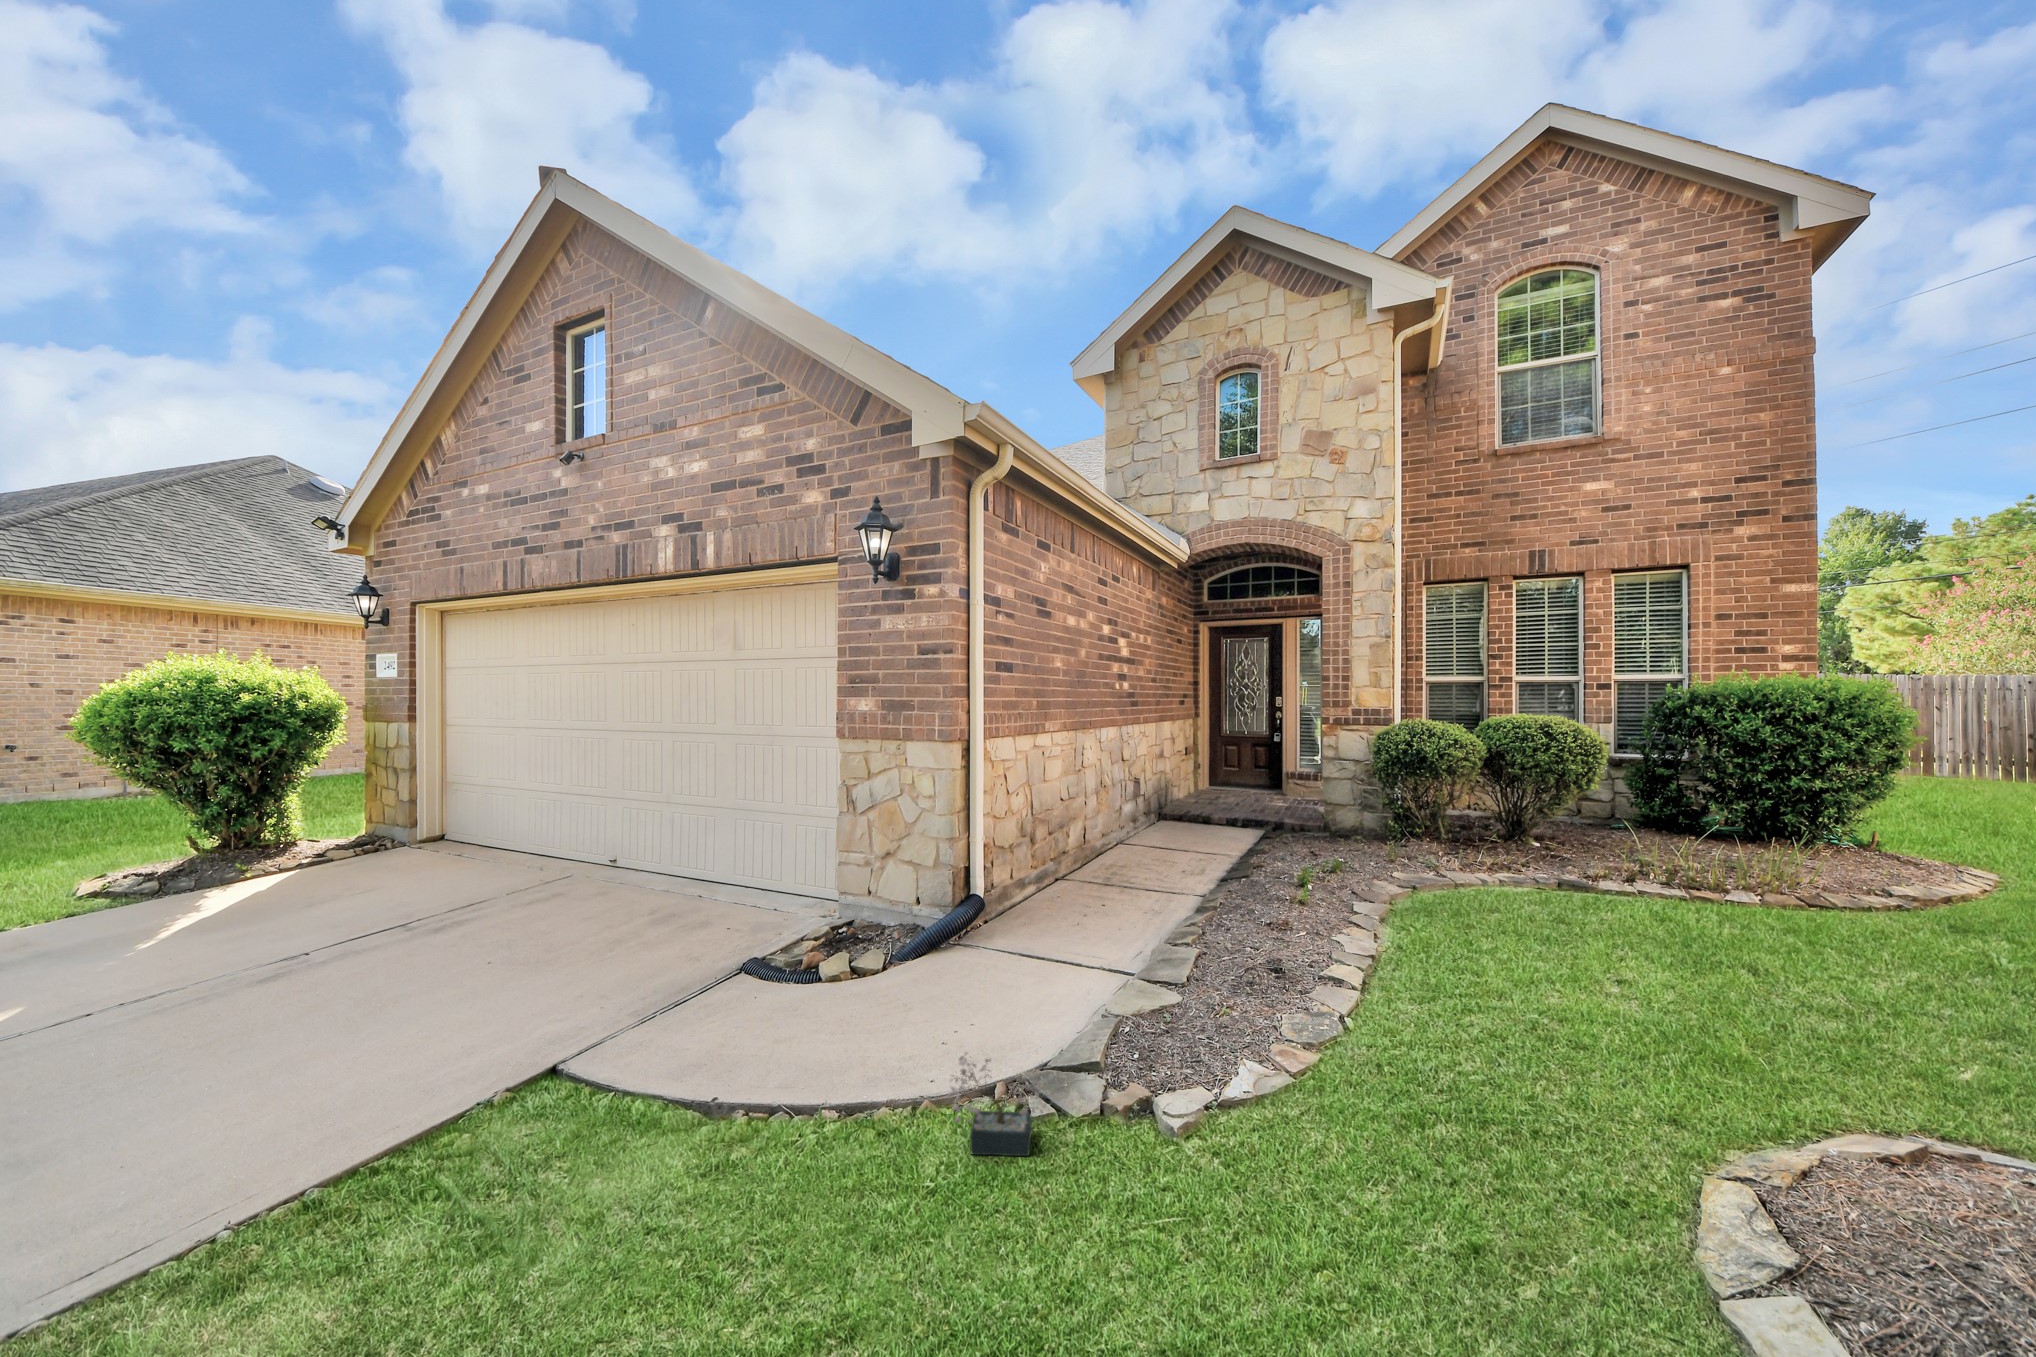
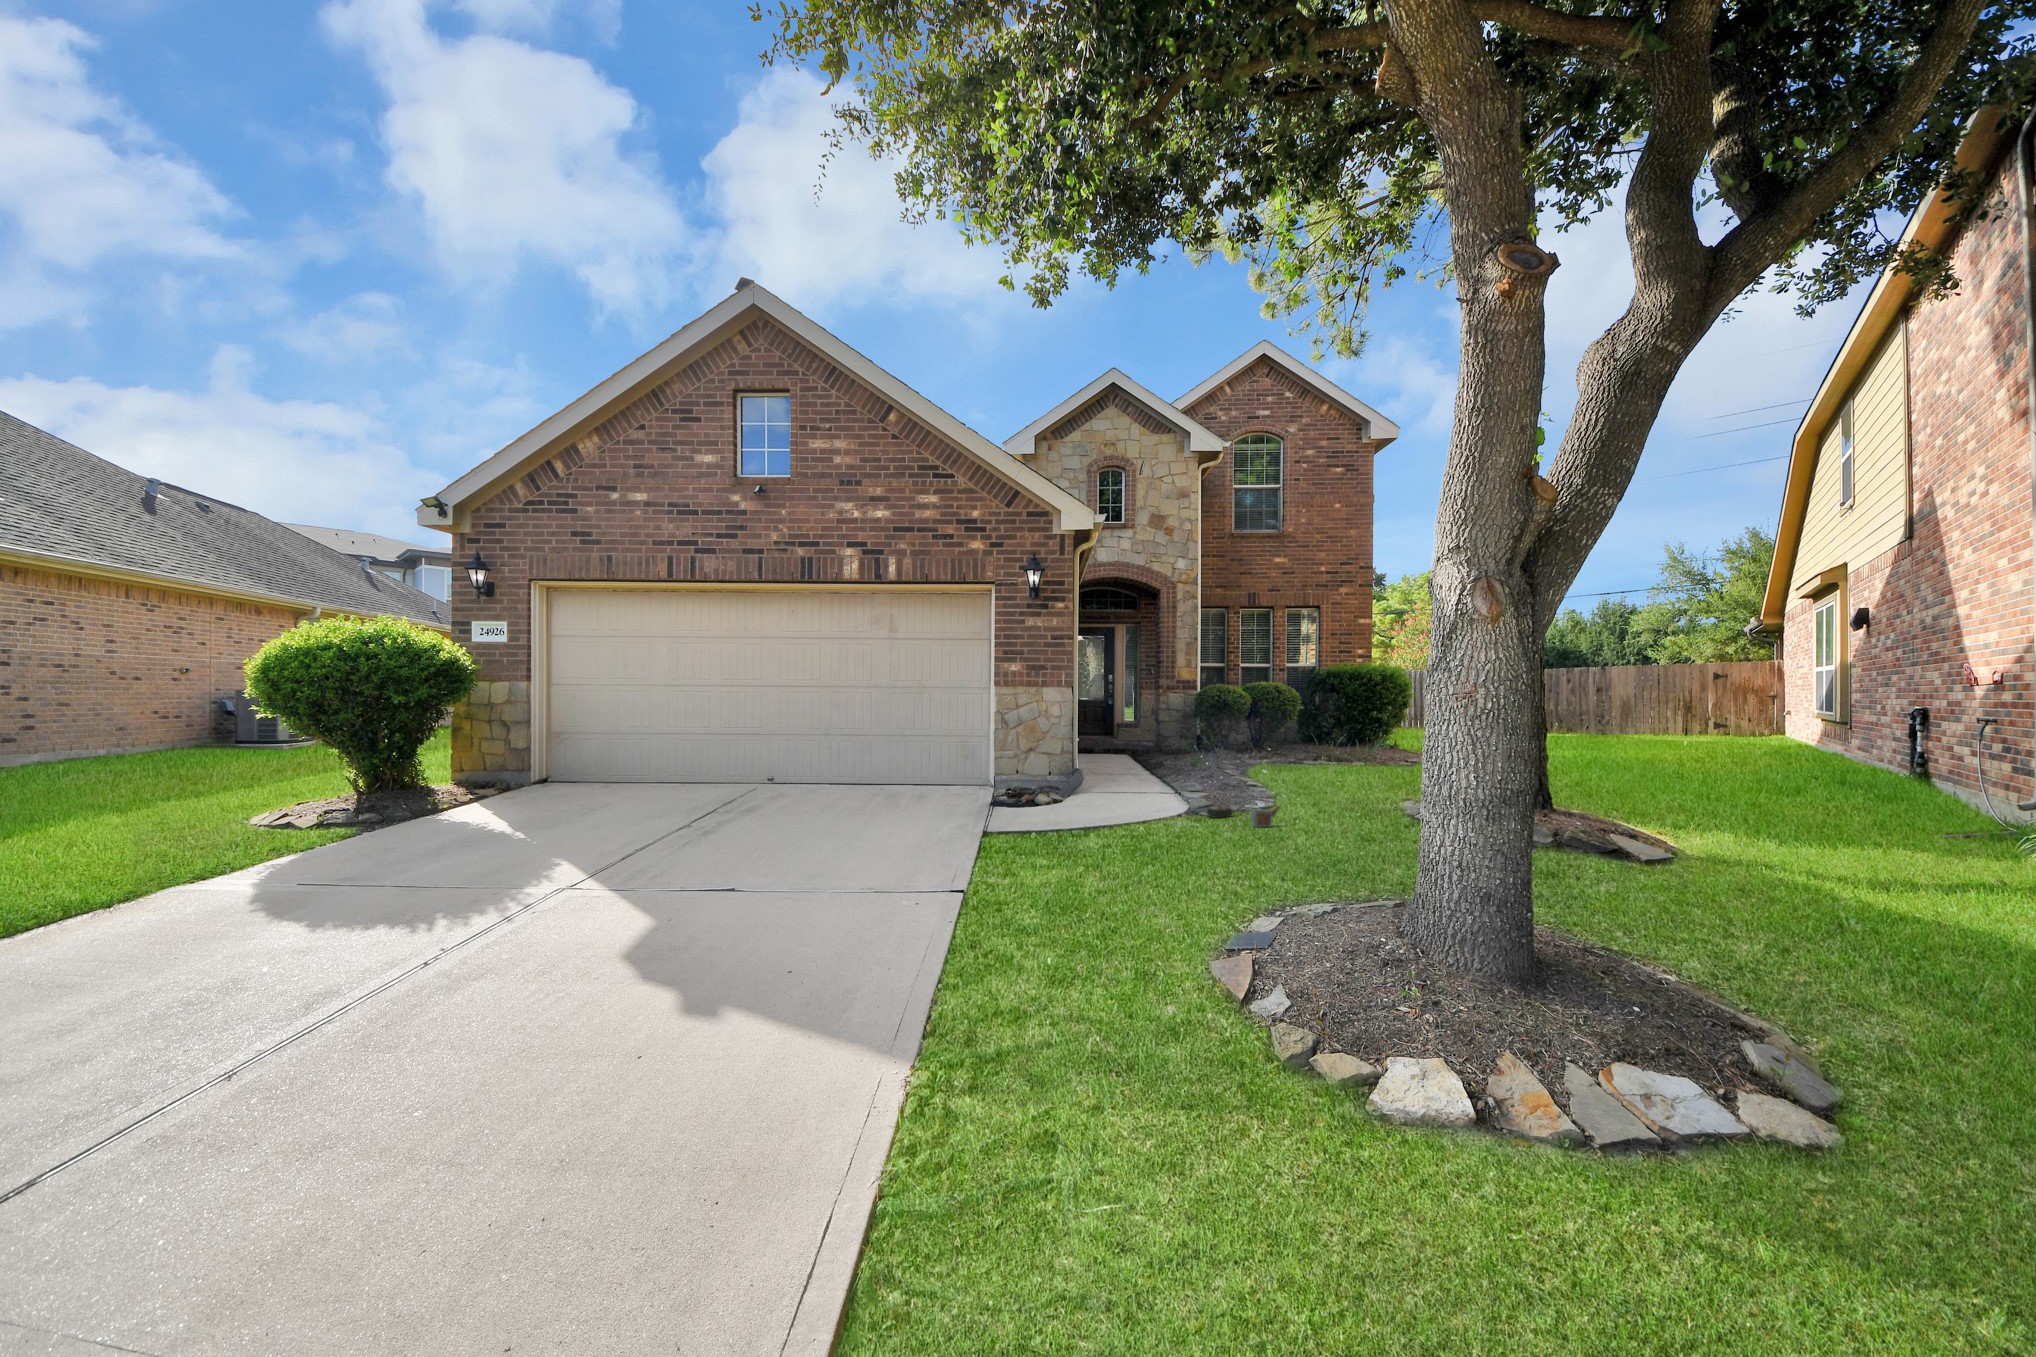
watering can: none [940,1194,1062,1286] -> present [1246,806,1281,827]

